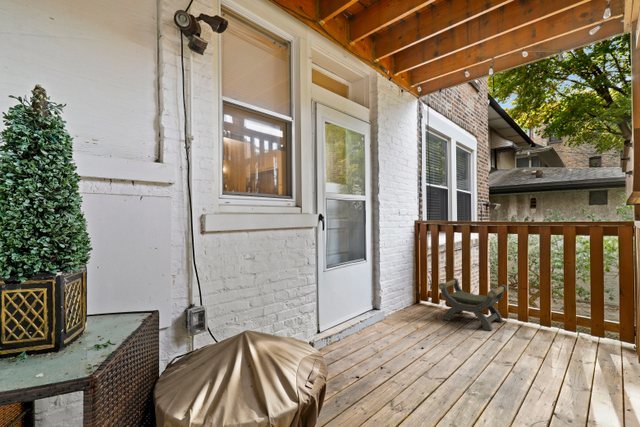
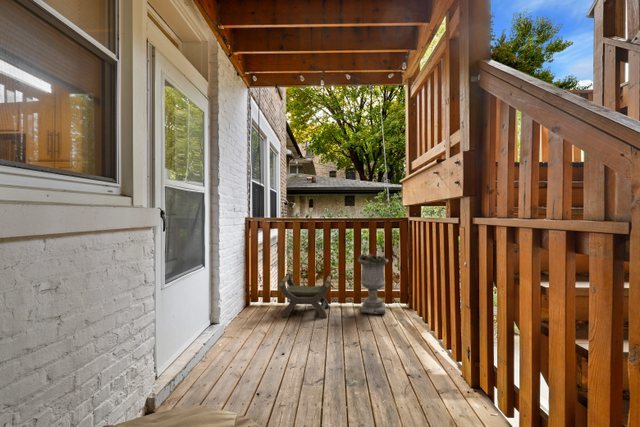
planter: none [538,264,585,344] -> present [358,253,388,314]

